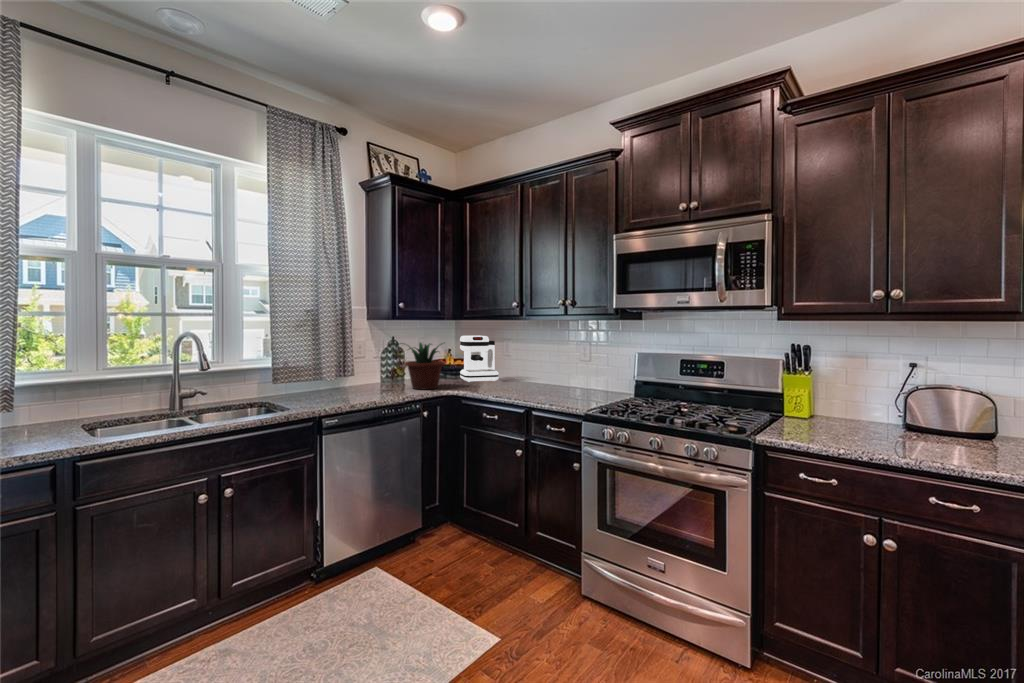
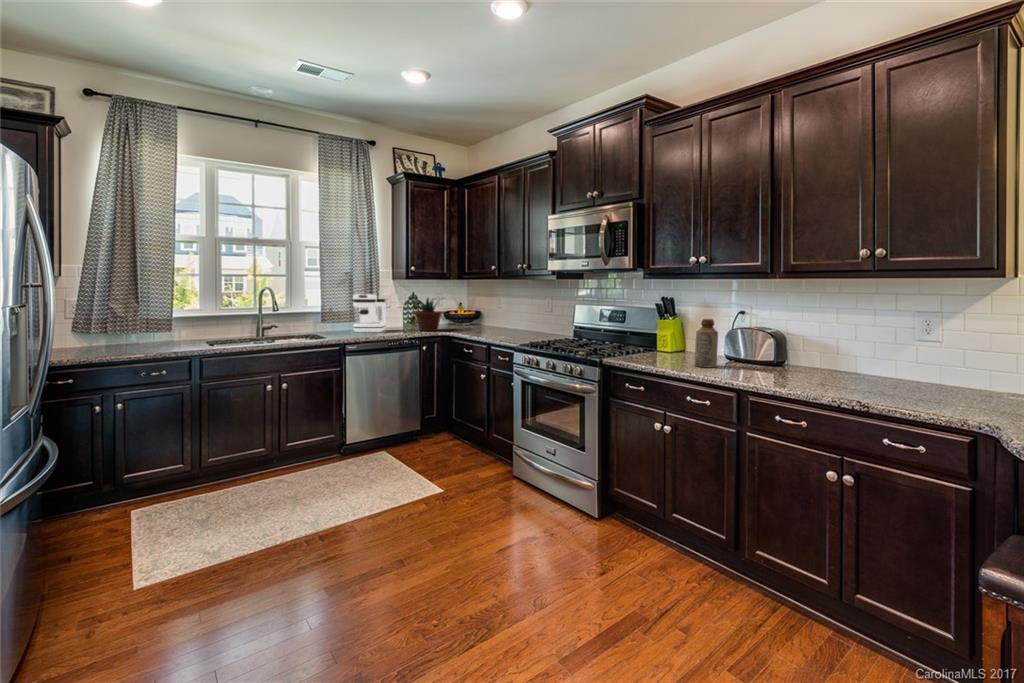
coffee maker: present [460,335,499,382] -> present [353,294,386,332]
bottle: none [923,383,963,457] -> present [695,319,718,367]

